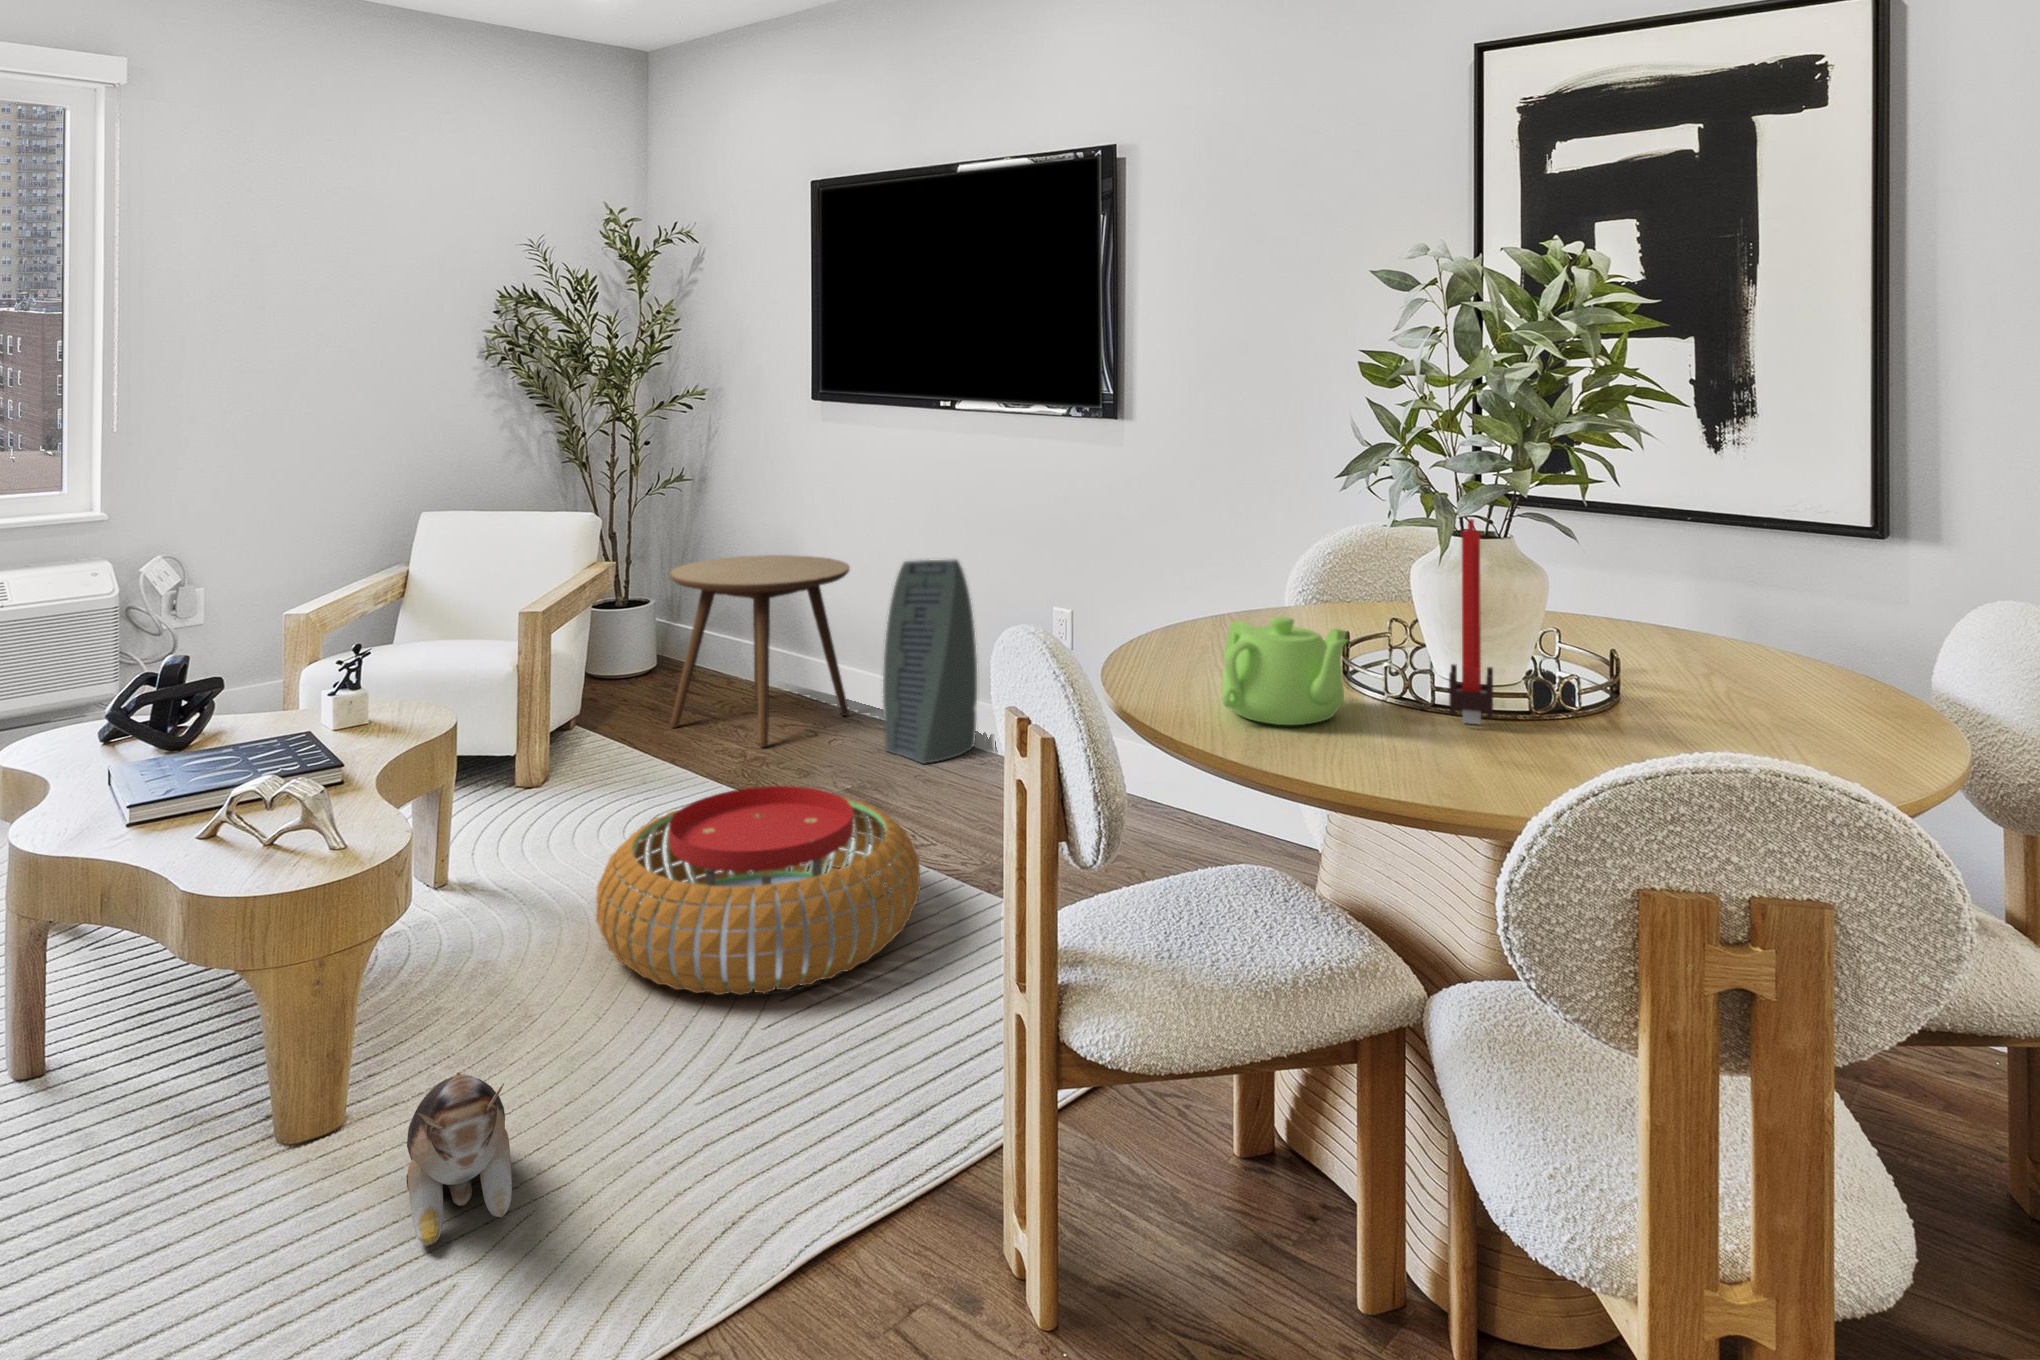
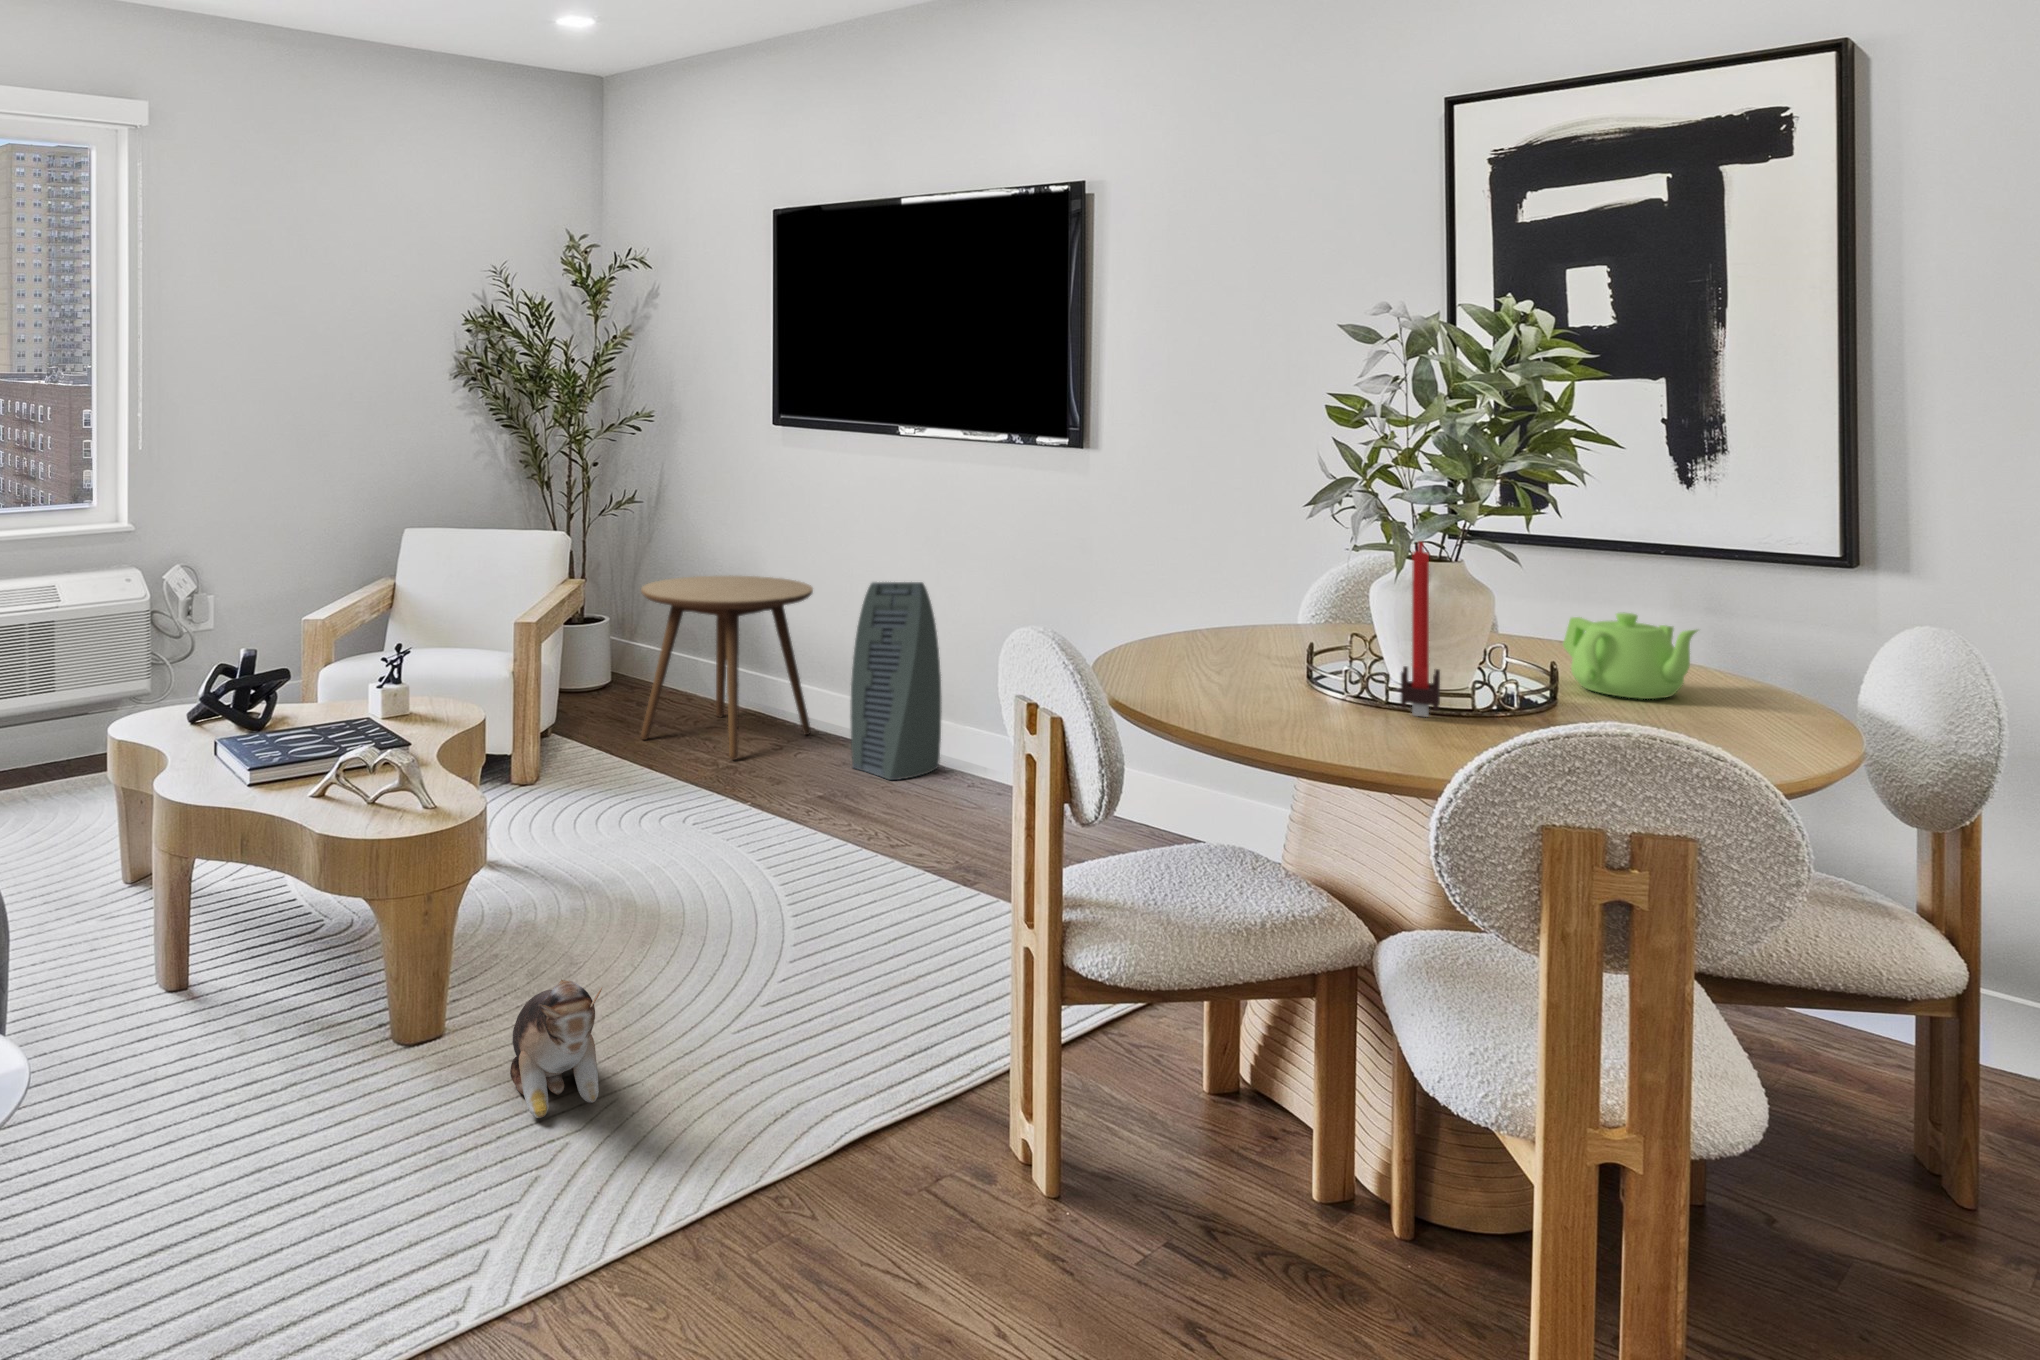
teapot: present [1221,617,1348,725] -> present [1563,613,1698,699]
pouf: present [596,786,920,995] -> none [619,784,908,960]

